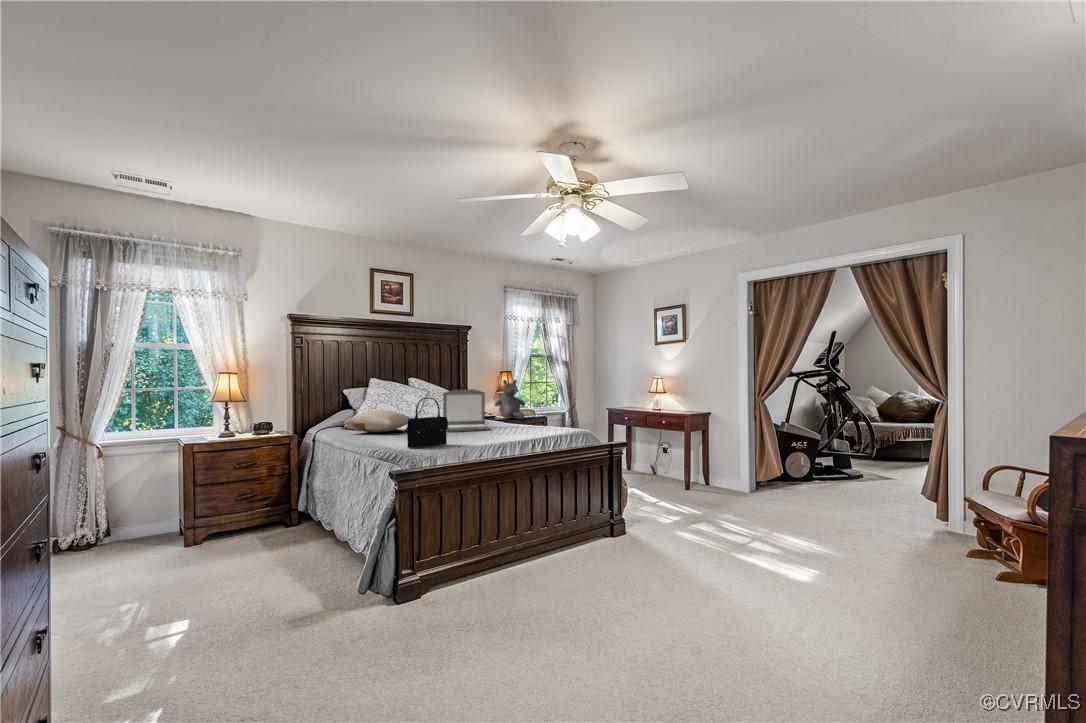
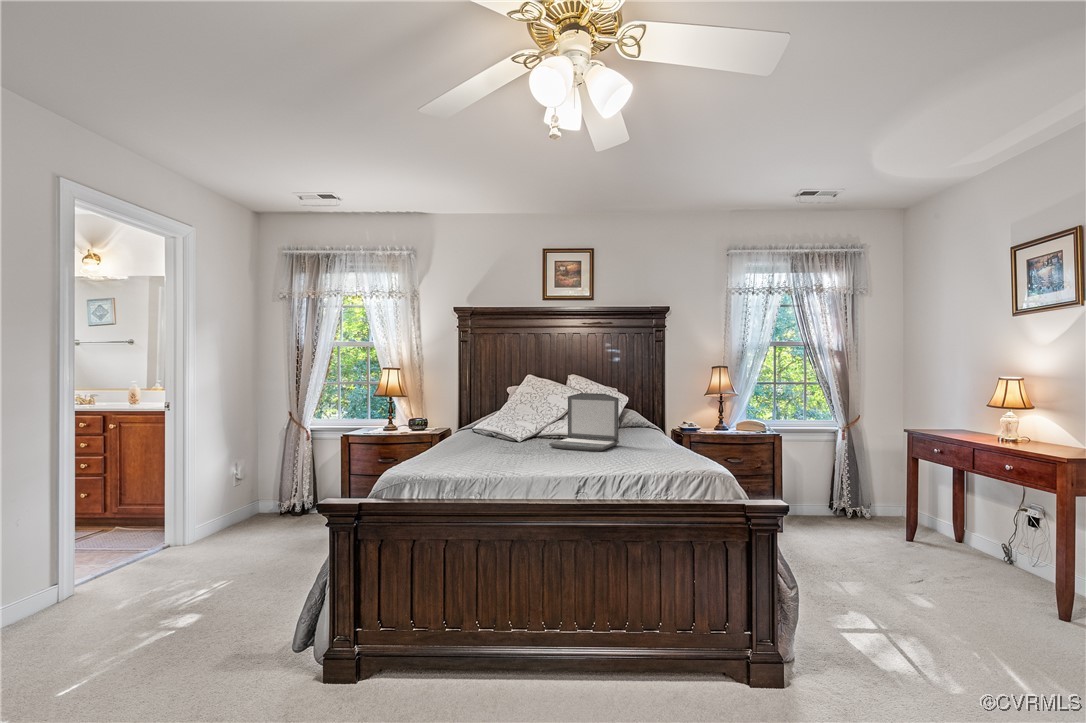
teddy bear: present [495,380,525,419] -> none [686,380,733,437]
handbag: present [407,398,448,448] -> none [413,406,467,467]
pillow: present [344,410,413,432] -> none [459,413,539,439]

